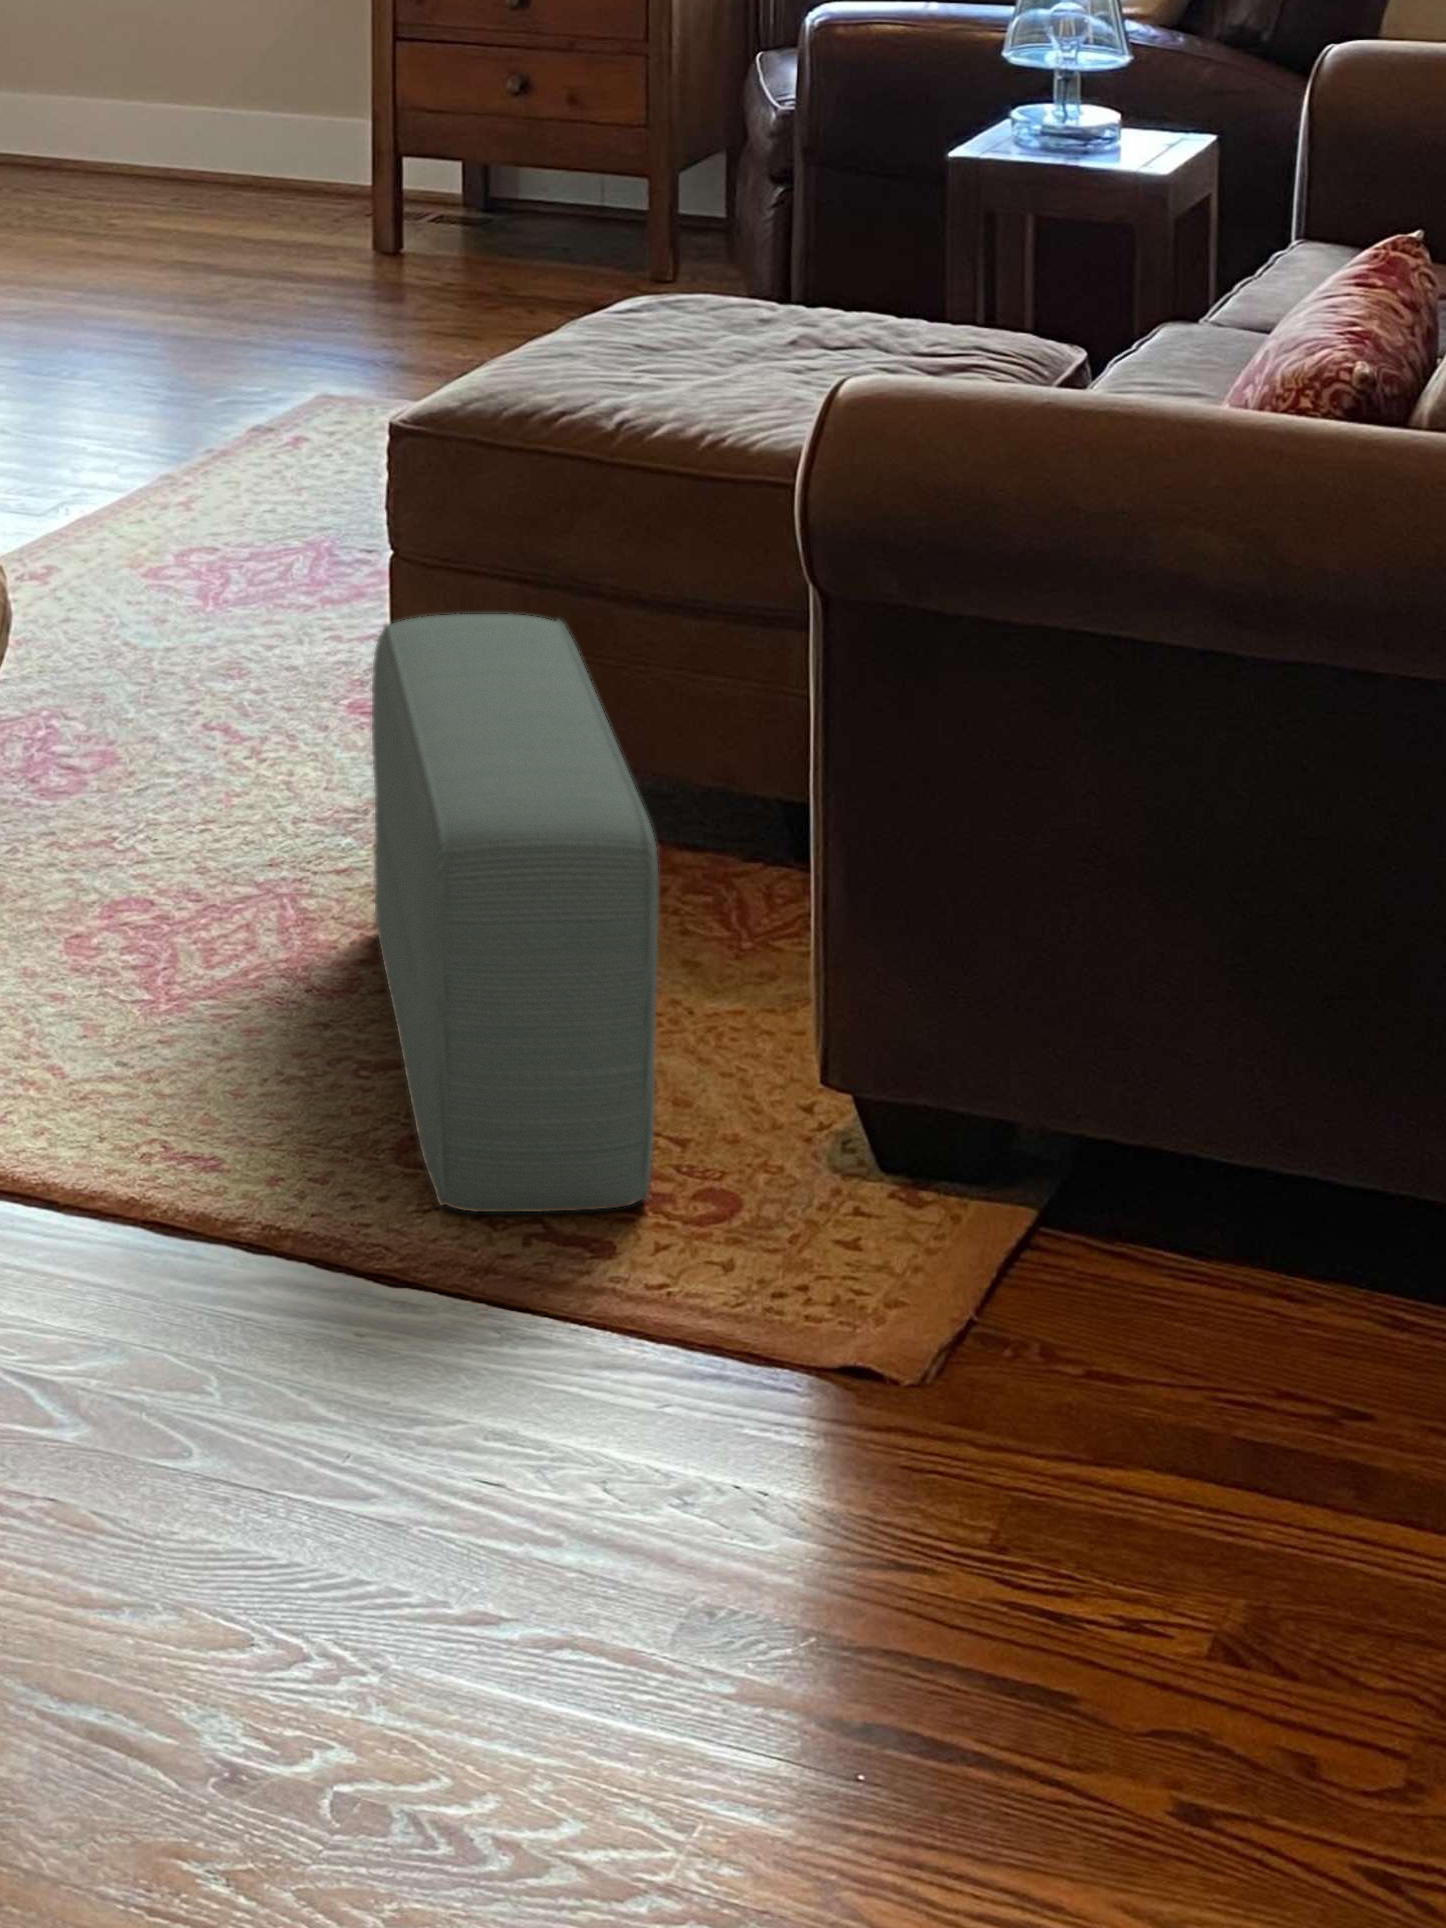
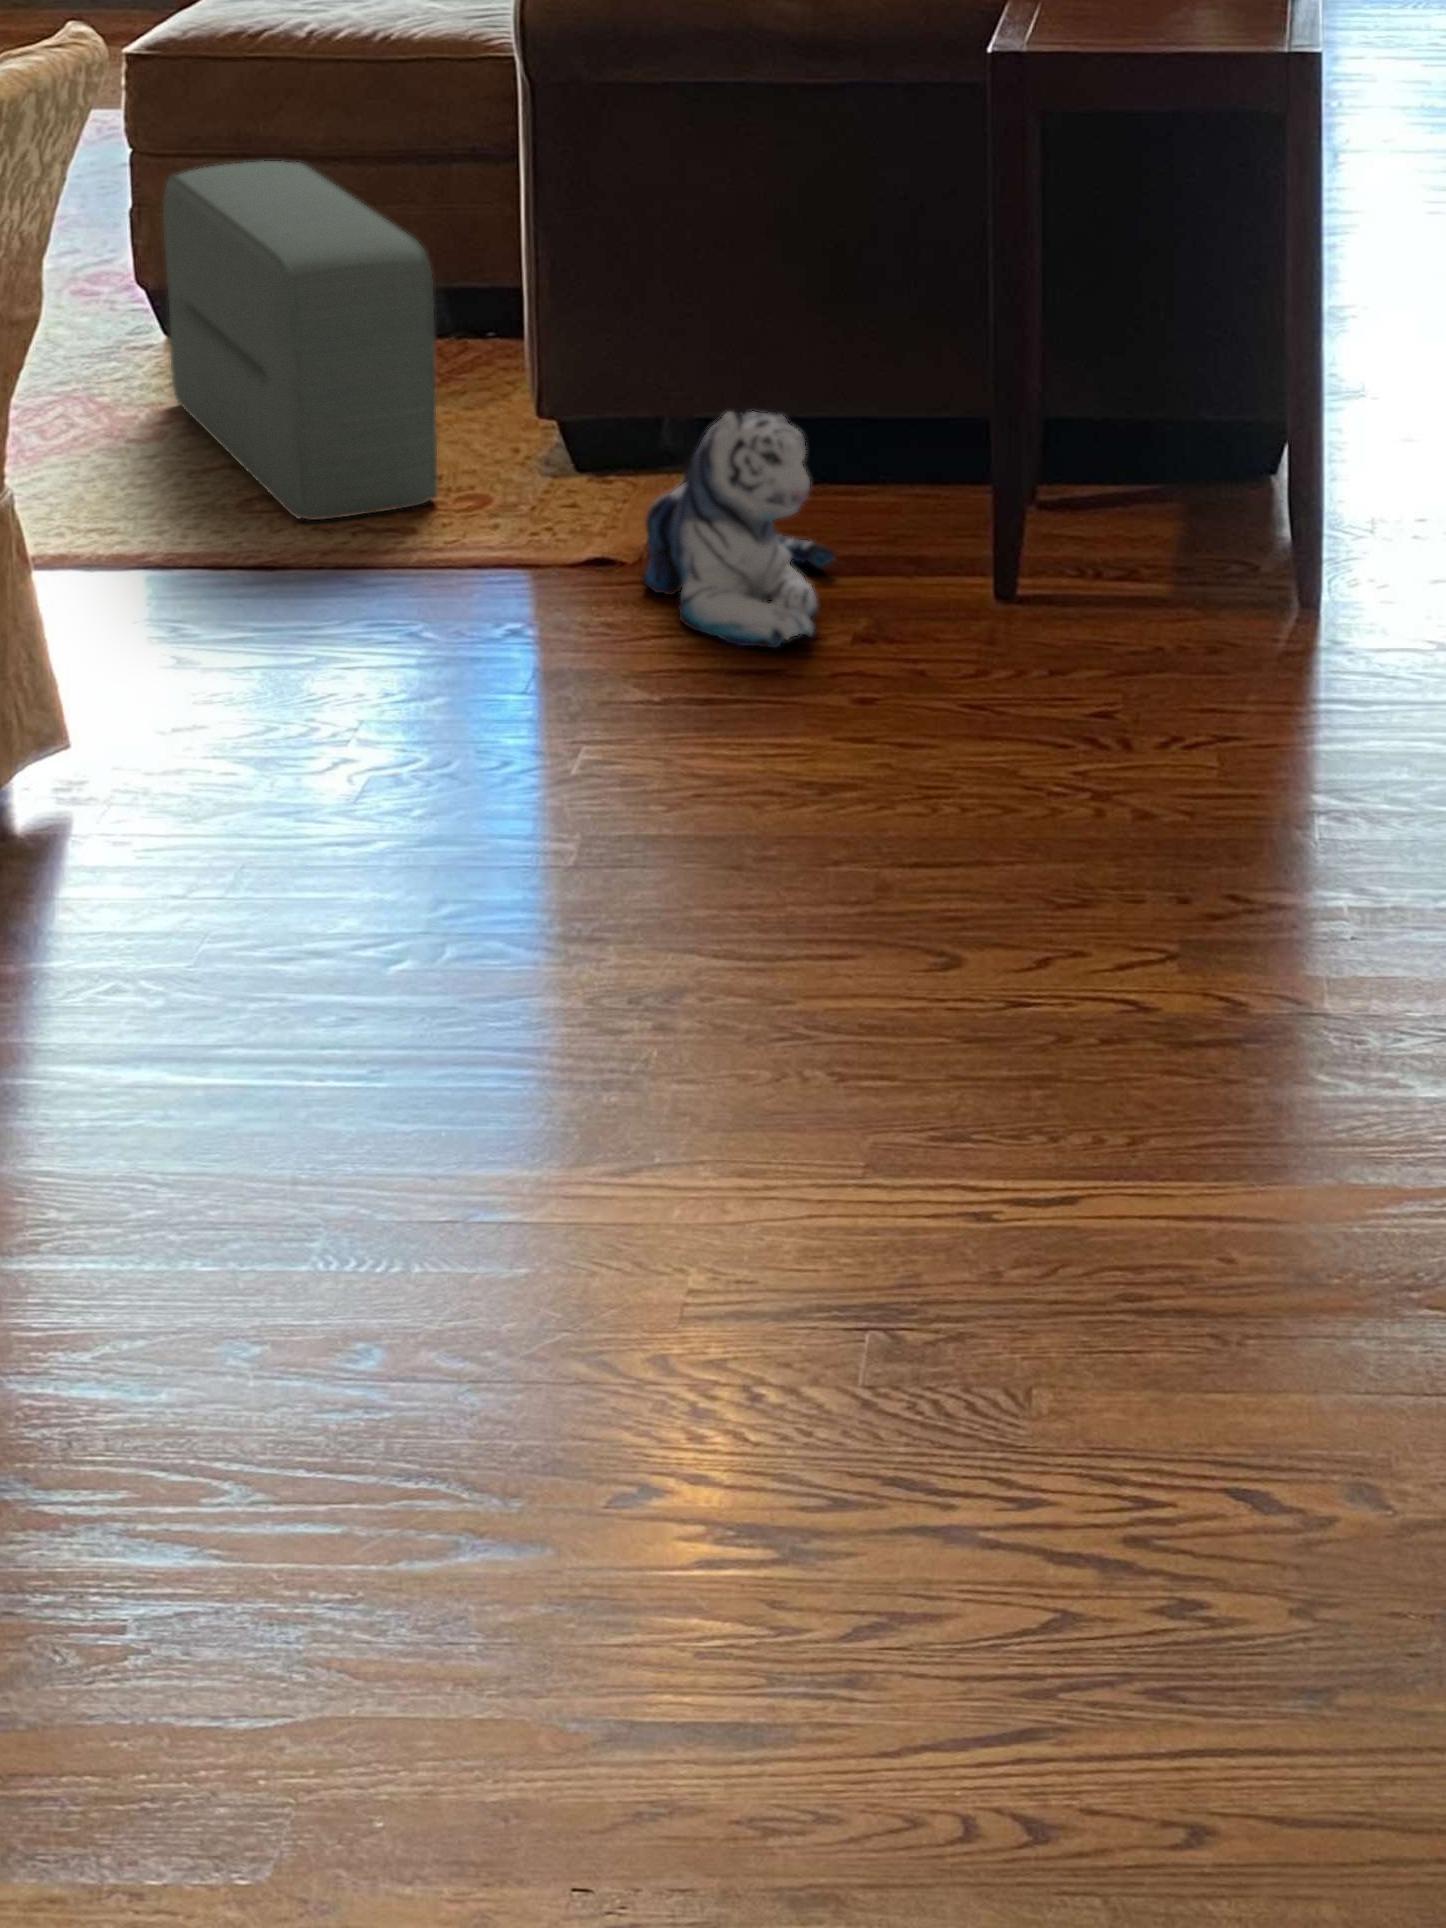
plush toy: none [882,1244,1209,1699] -> present [642,412,834,648]

